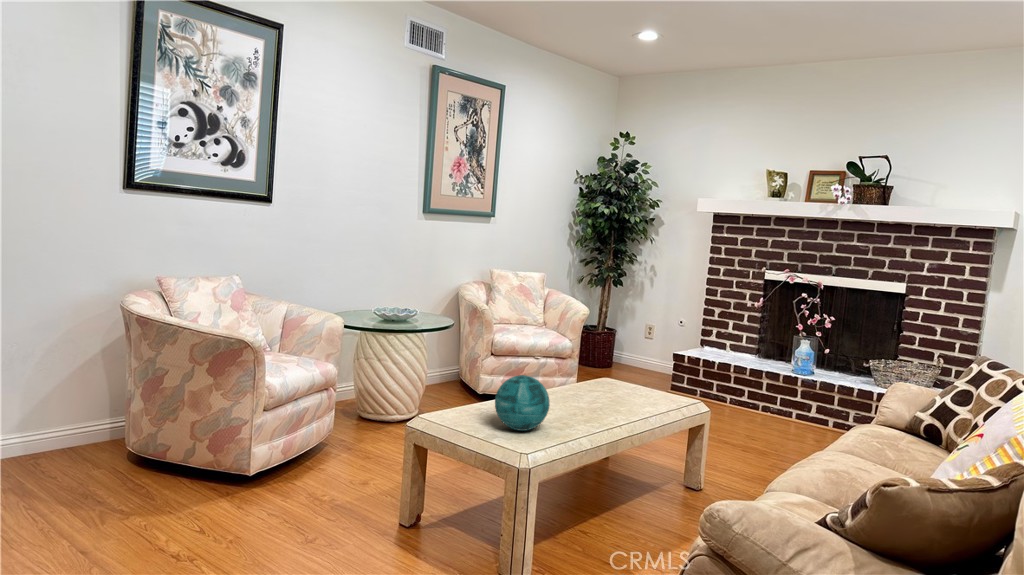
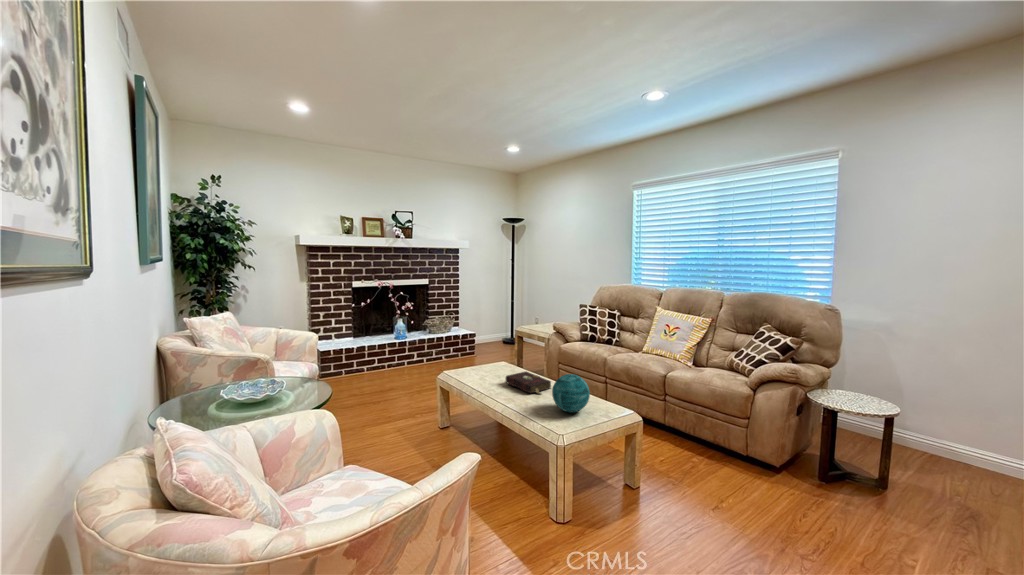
book: none [563,389,629,421] -> present [506,372,551,394]

